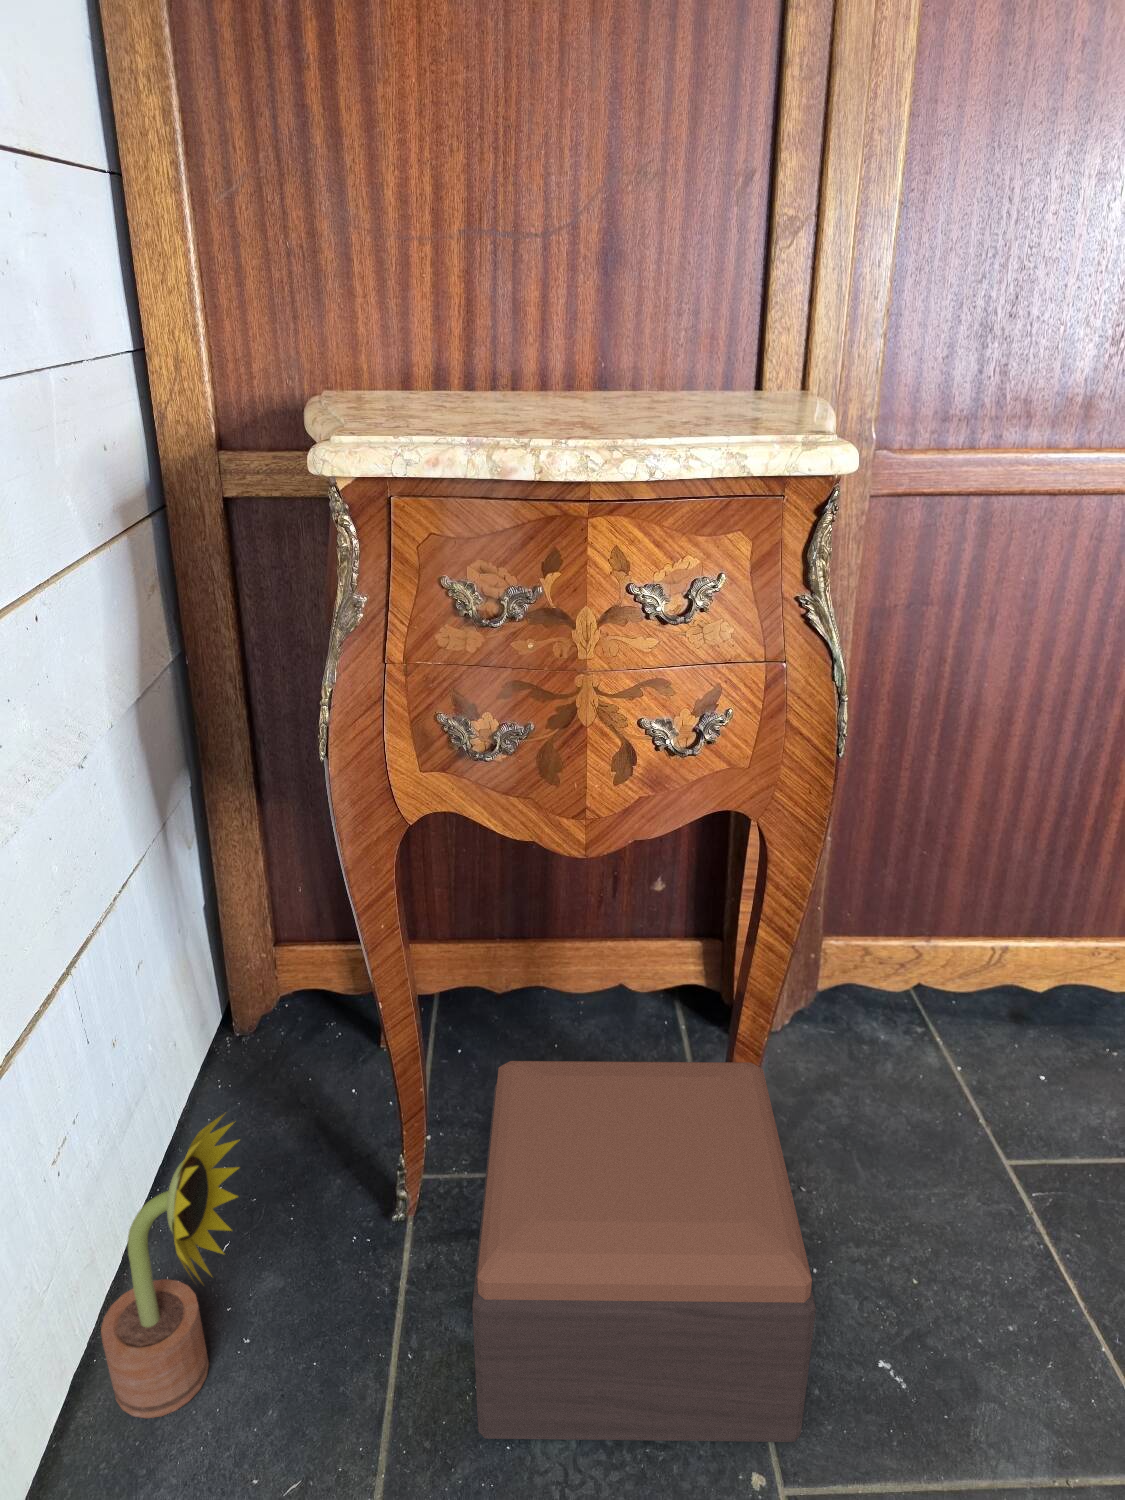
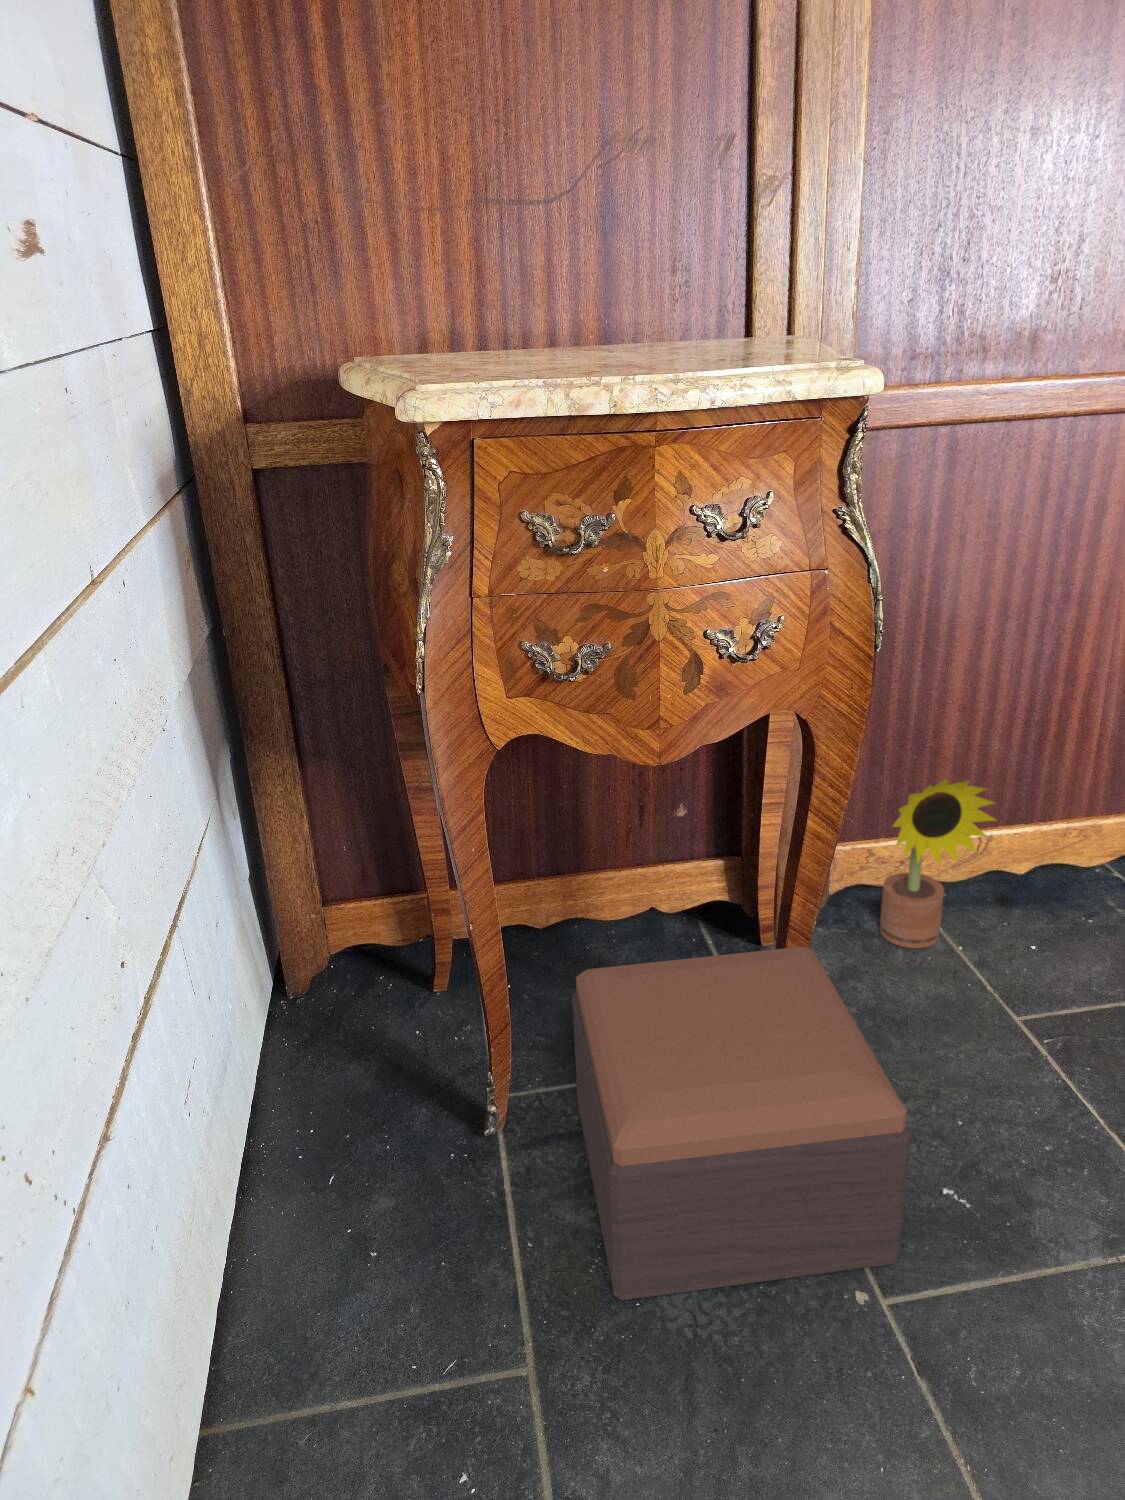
decorative plant: present [101,1115,239,1418] -> present [880,779,995,948]

